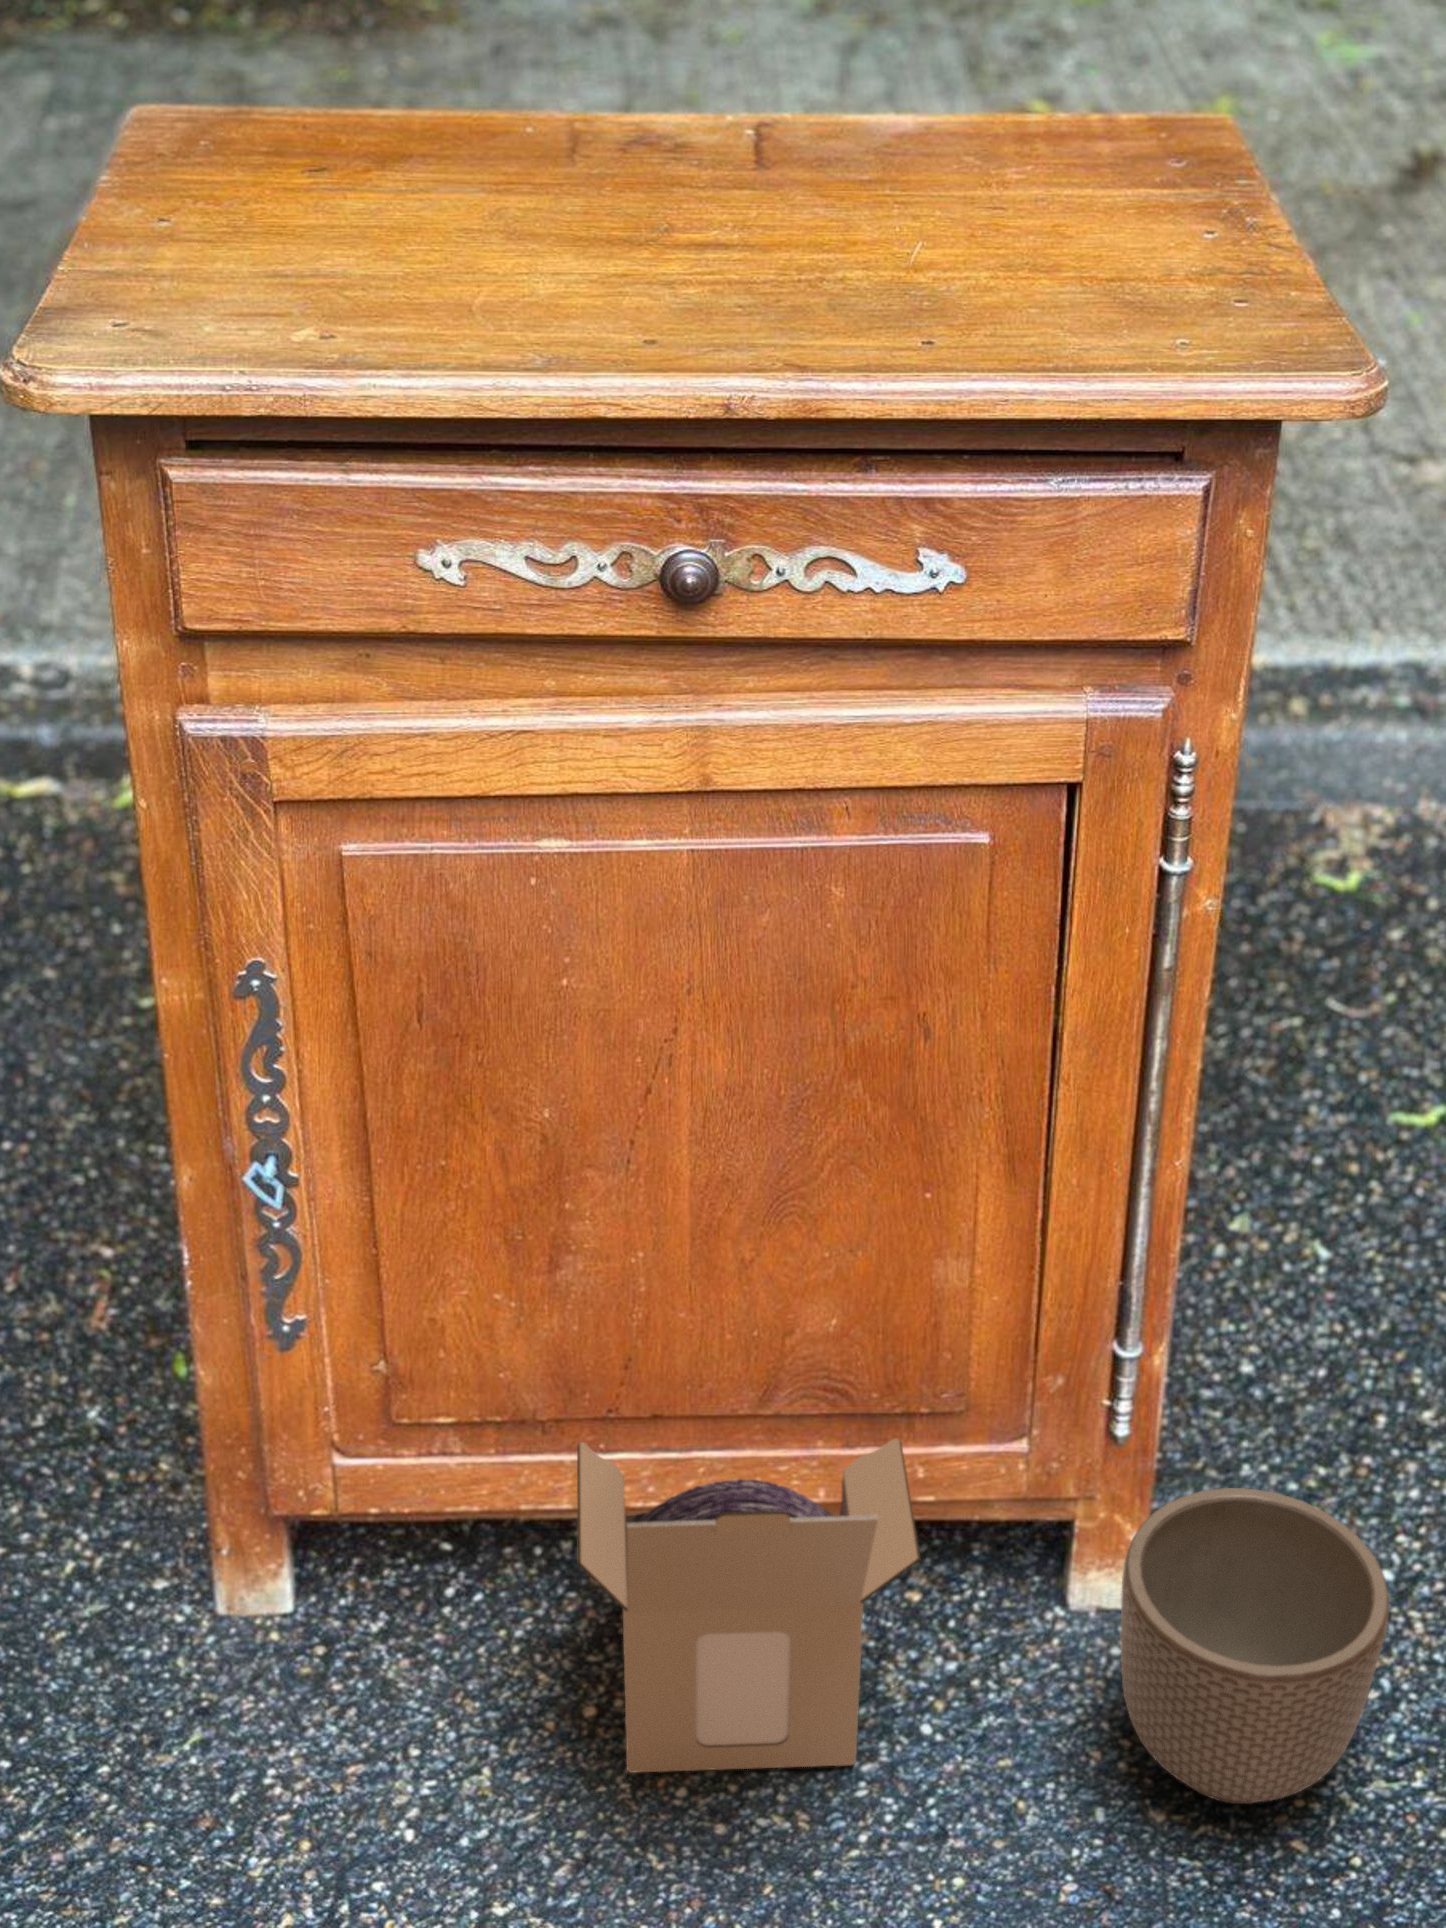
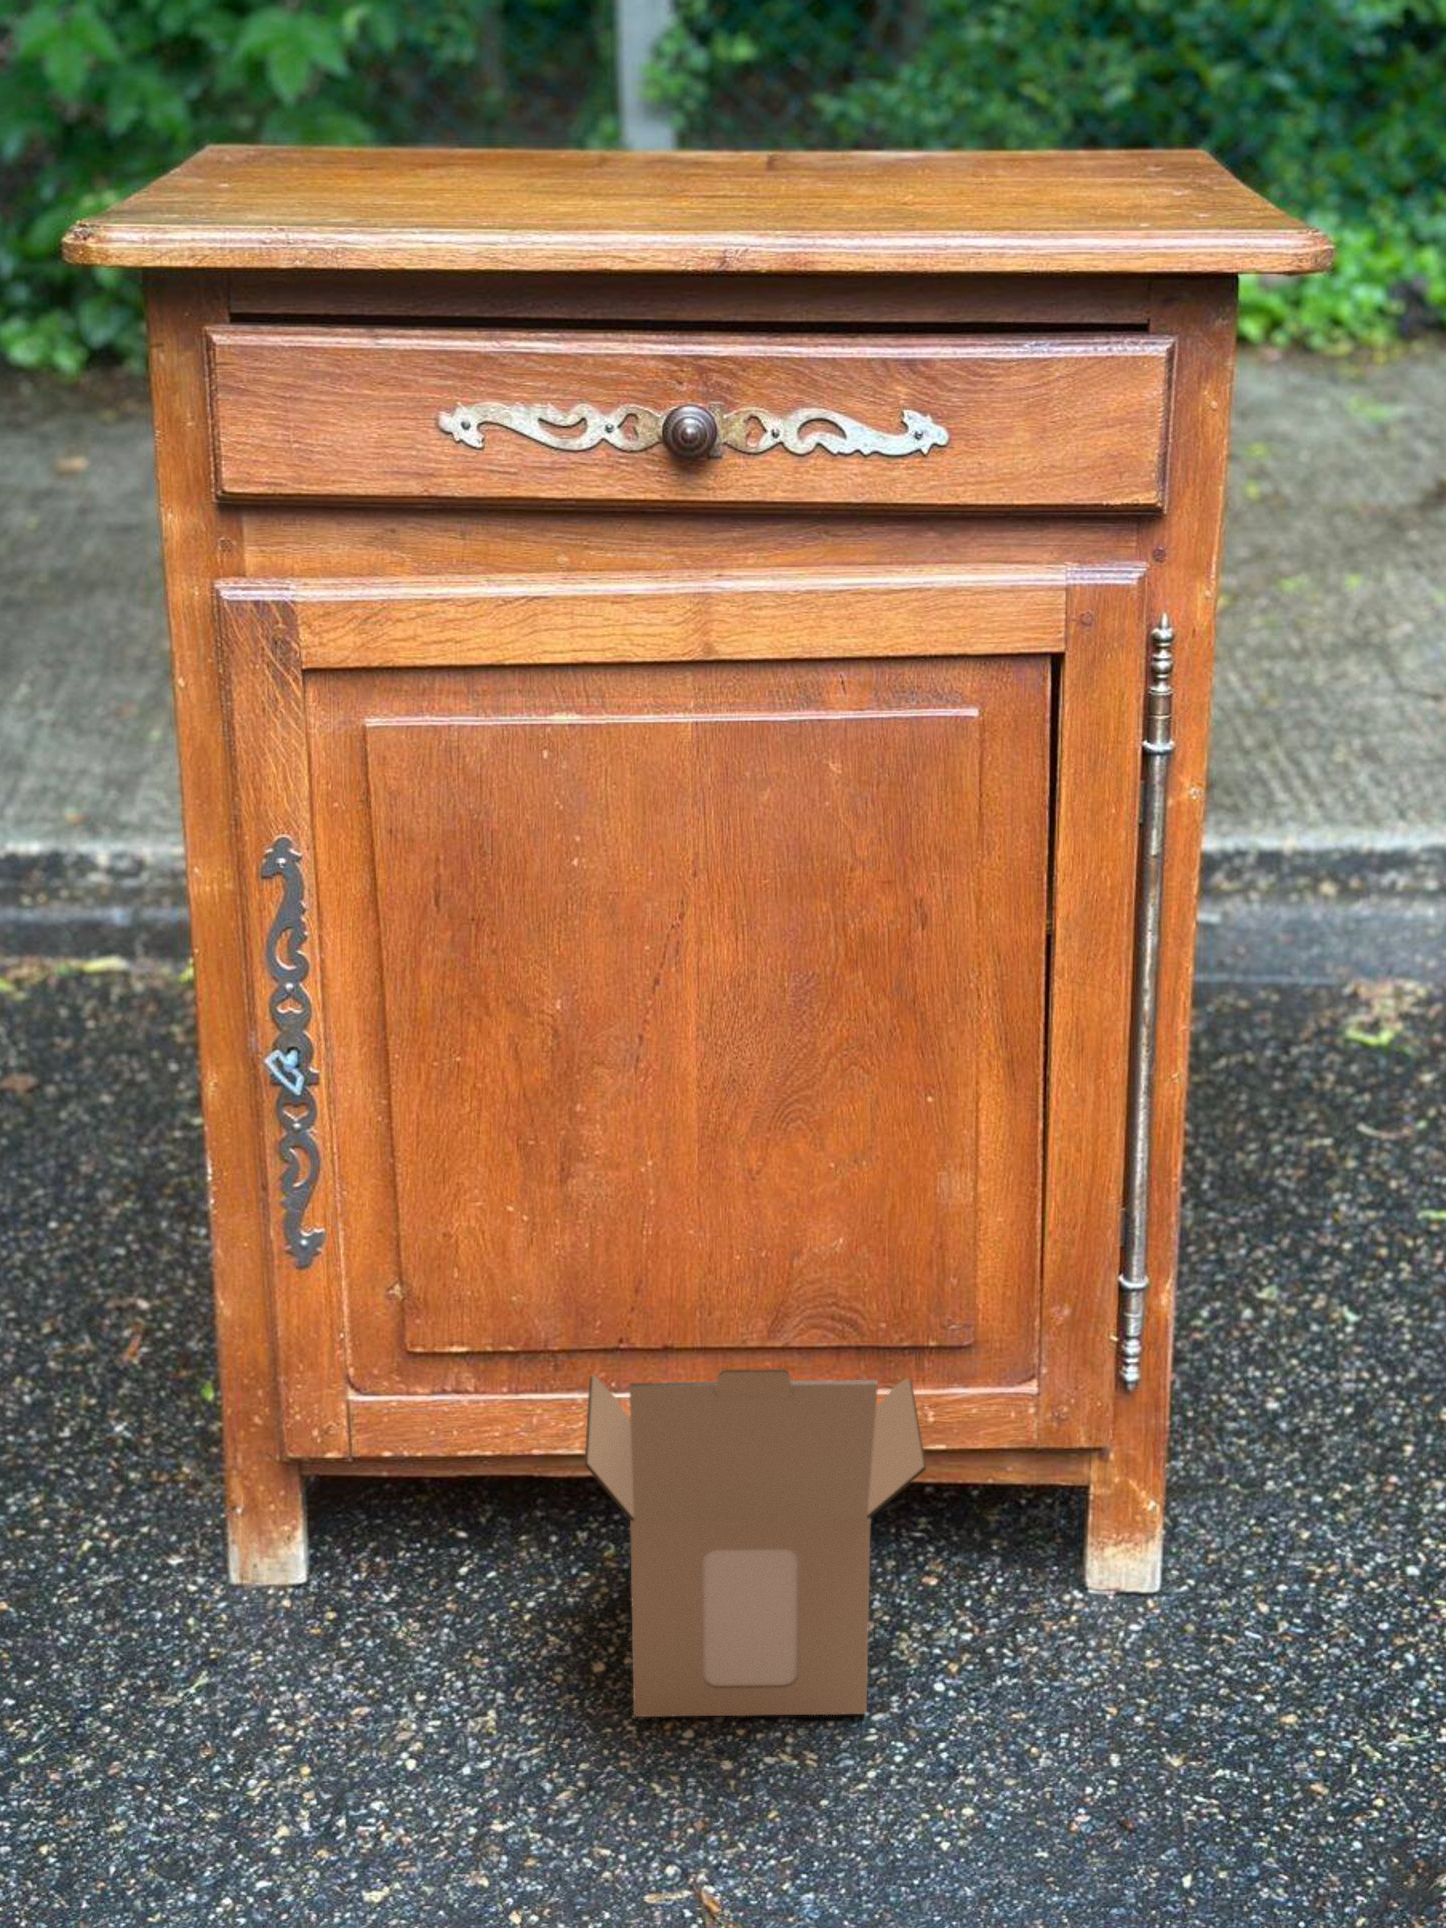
planter: present [1120,1488,1389,1804] -> none [1133,1431,1401,1753]

